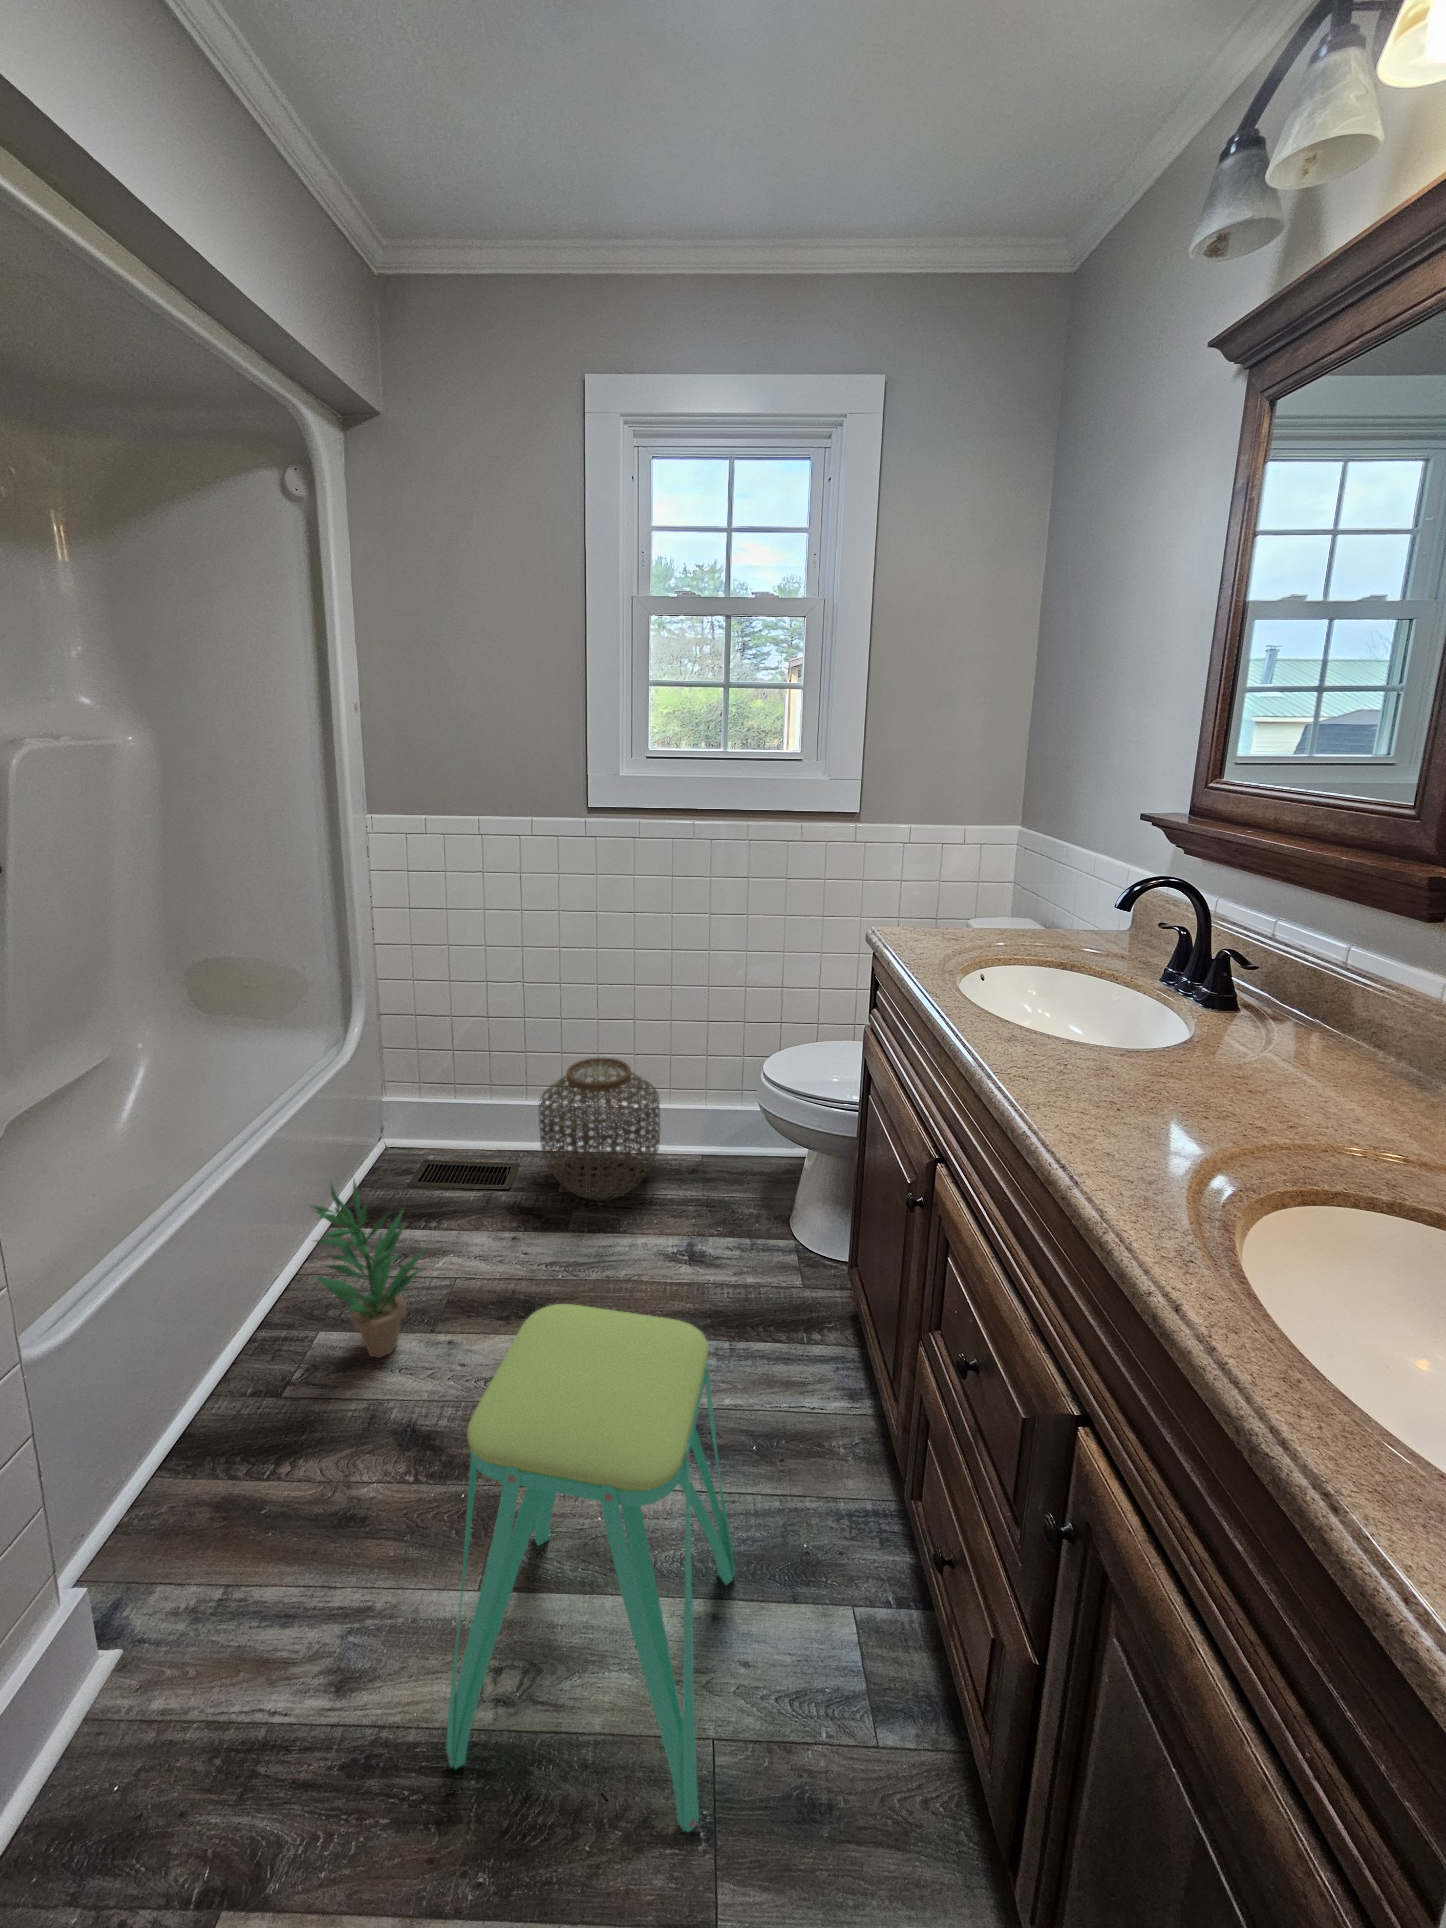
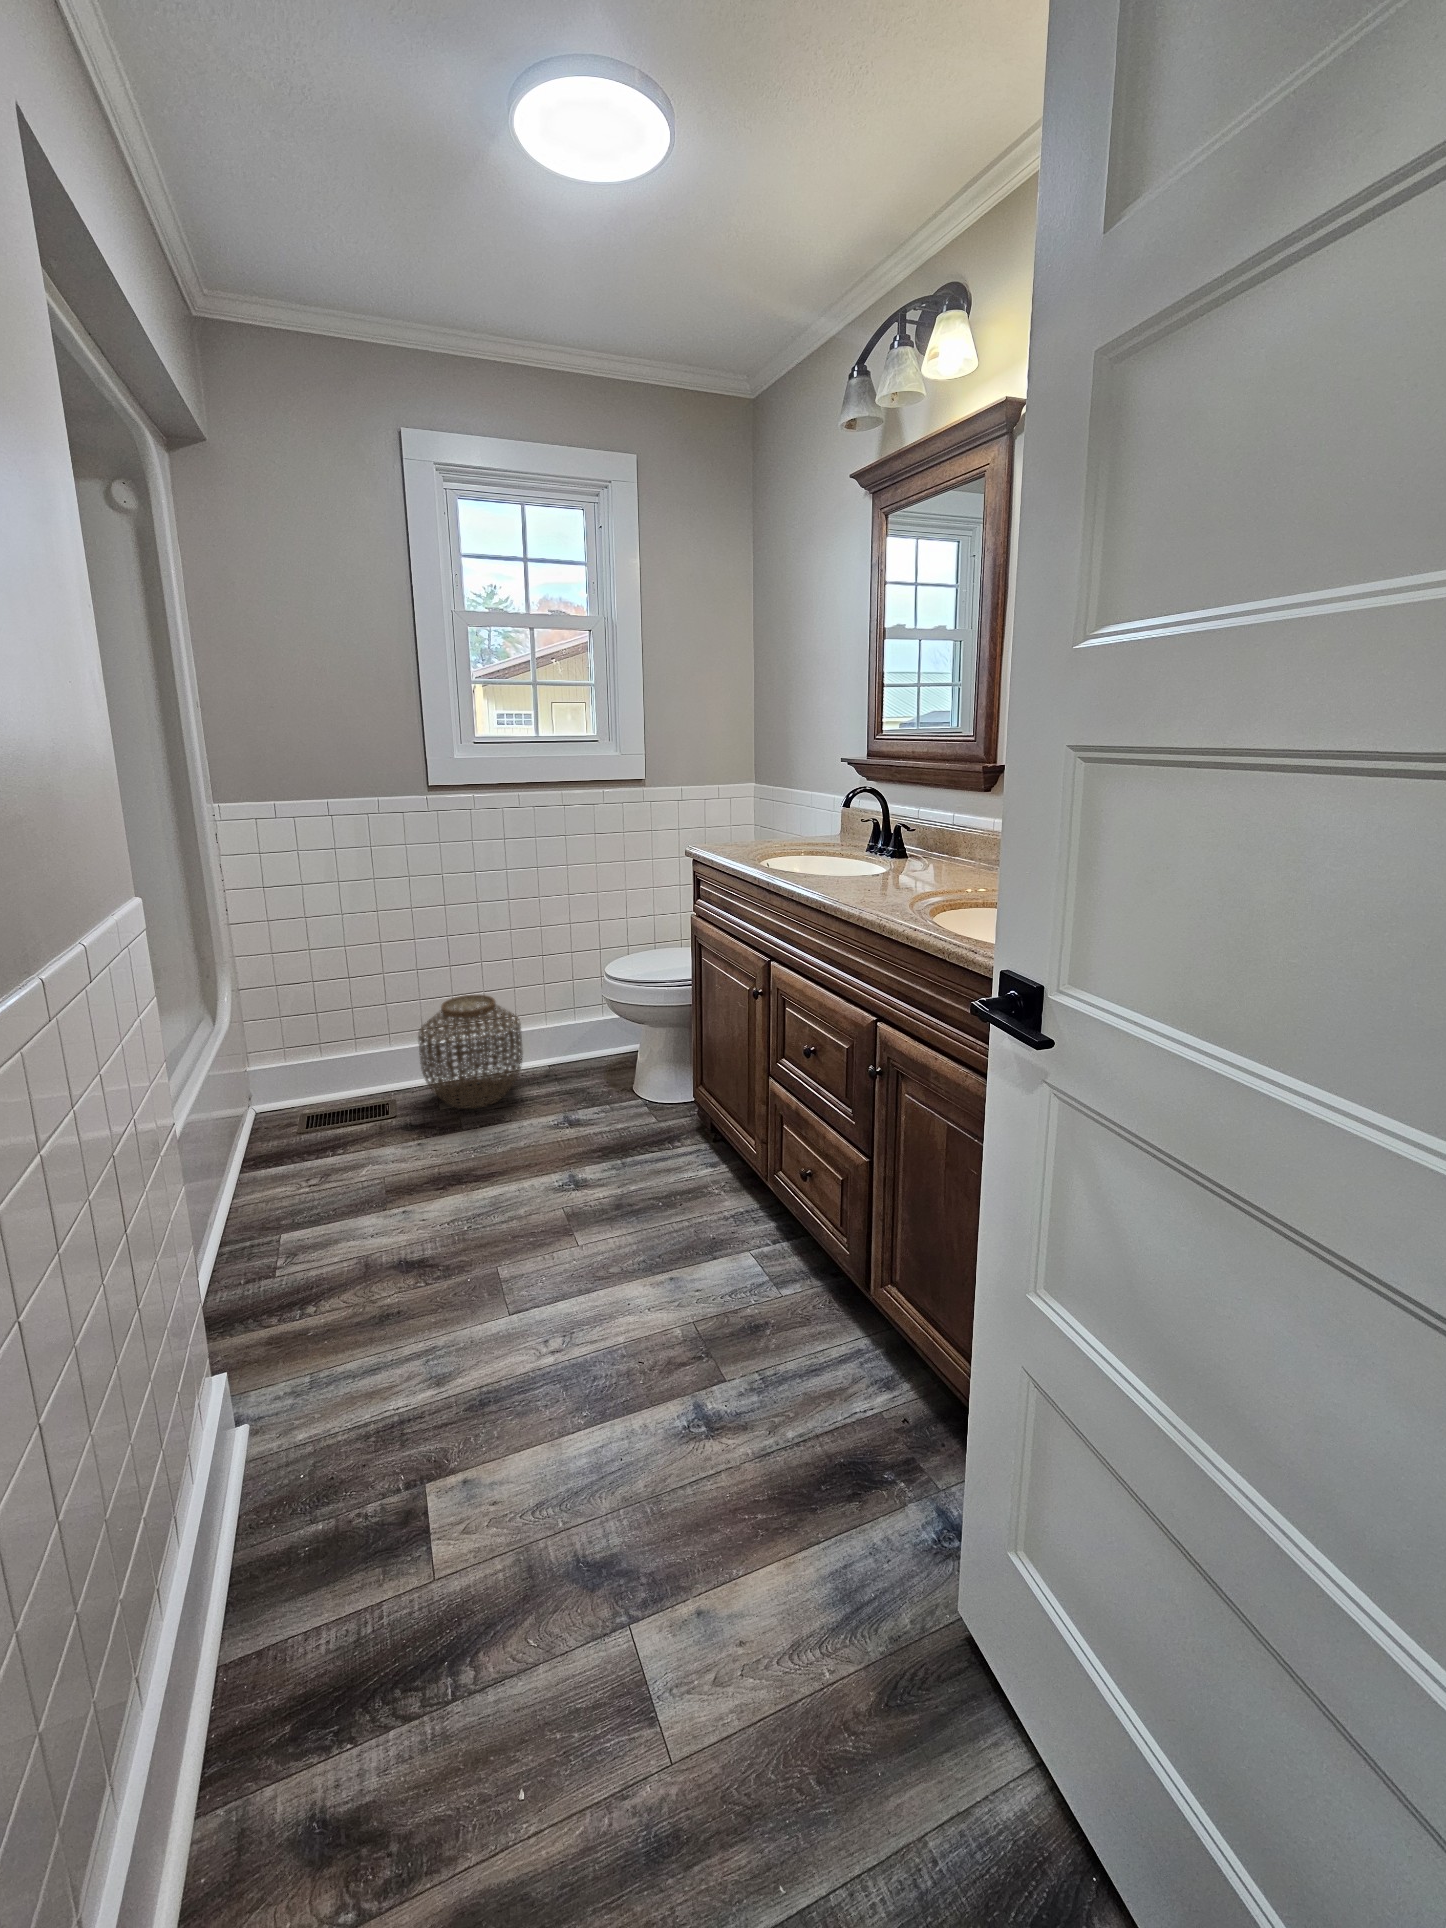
potted plant: present [309,1181,424,1358] -> none [280,1089,381,1235]
stool: present [446,1304,735,1832] -> none [534,1087,701,1385]

